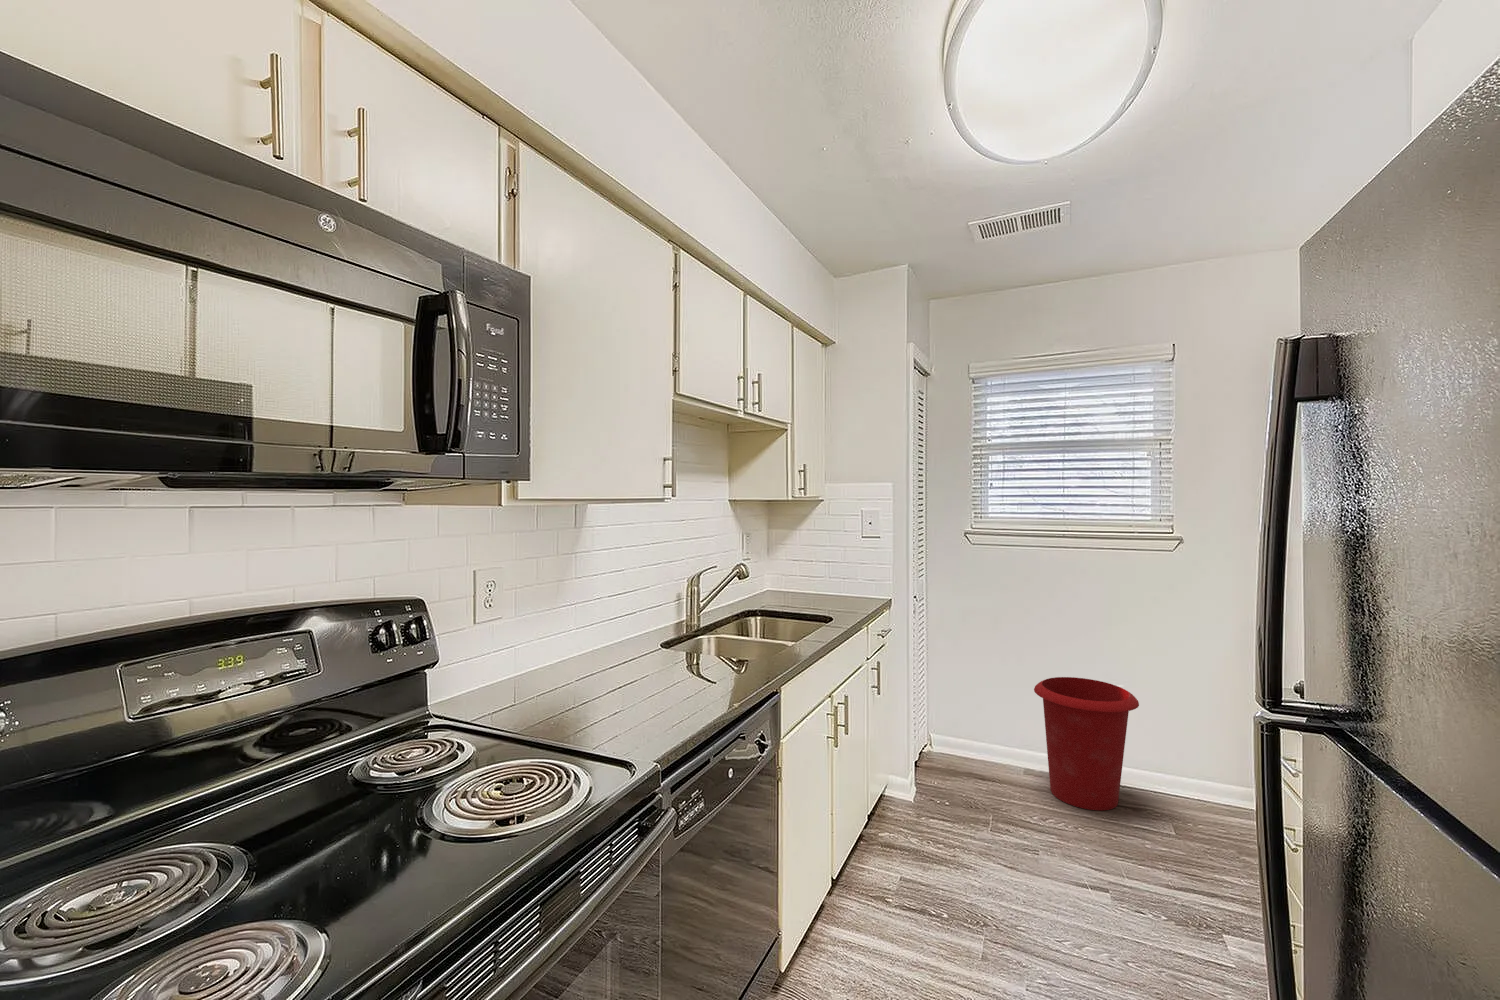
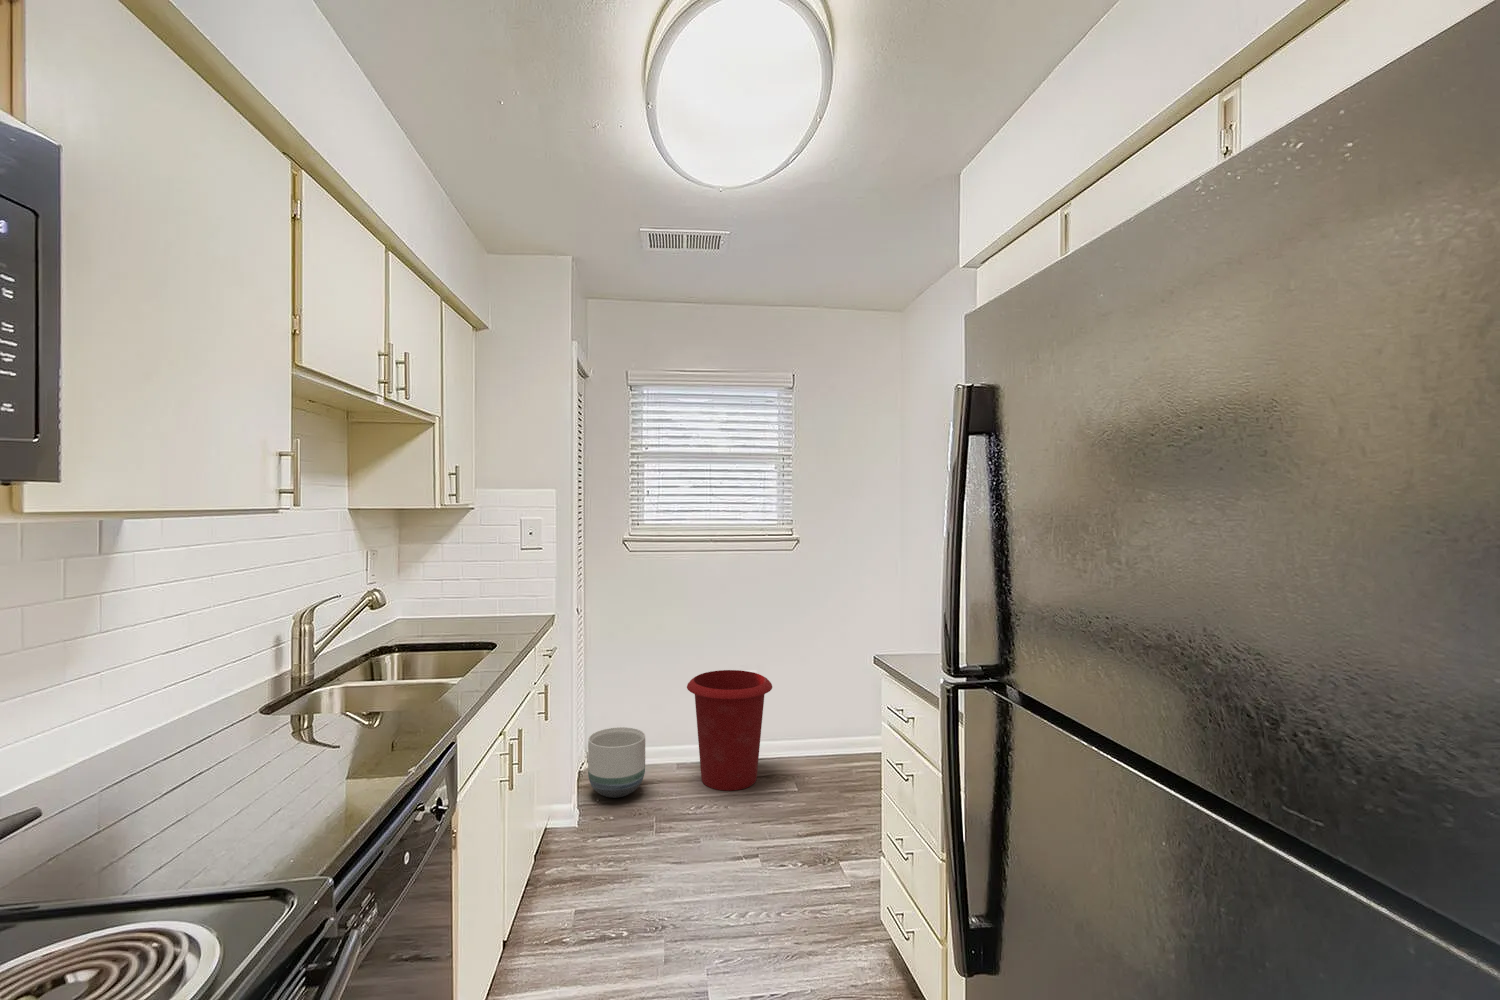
planter: none [929,716,987,785] -> present [588,727,645,798]

